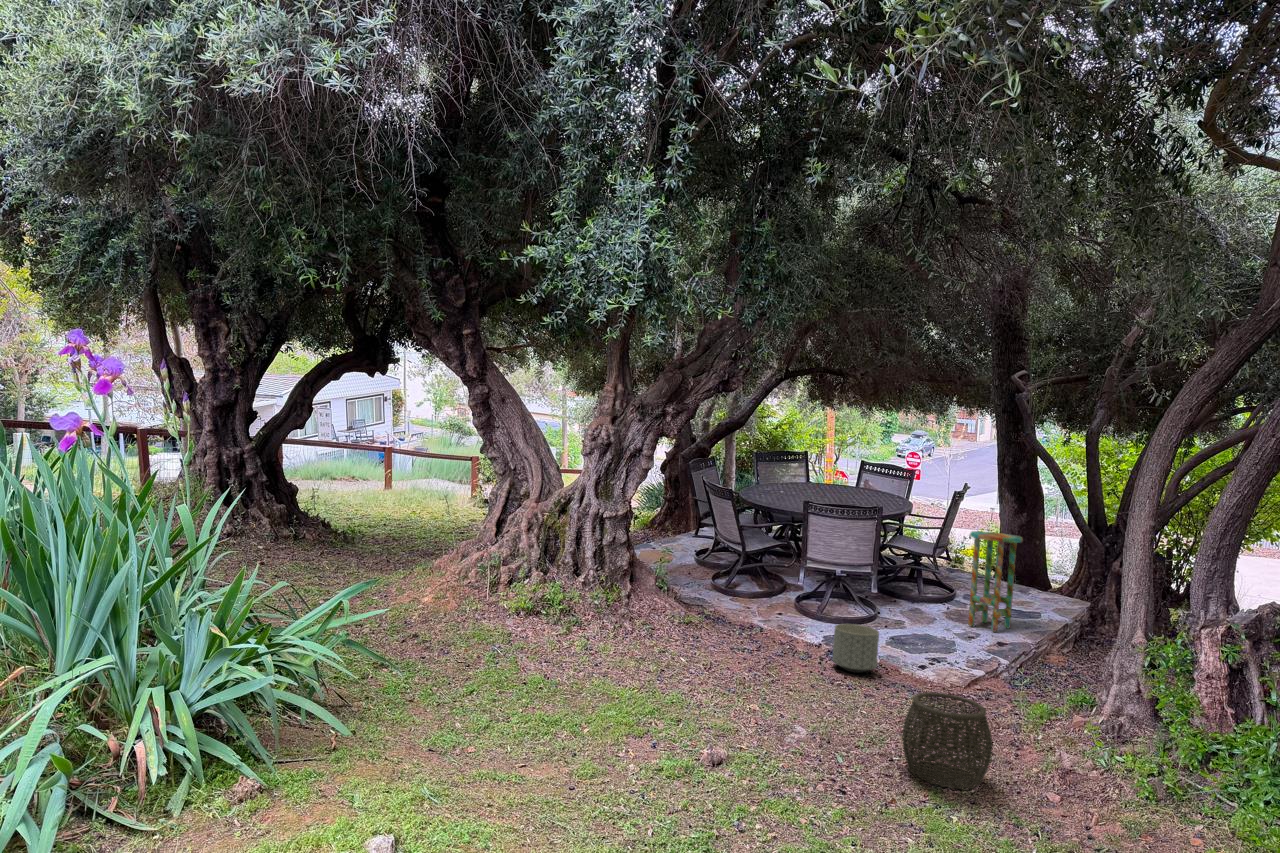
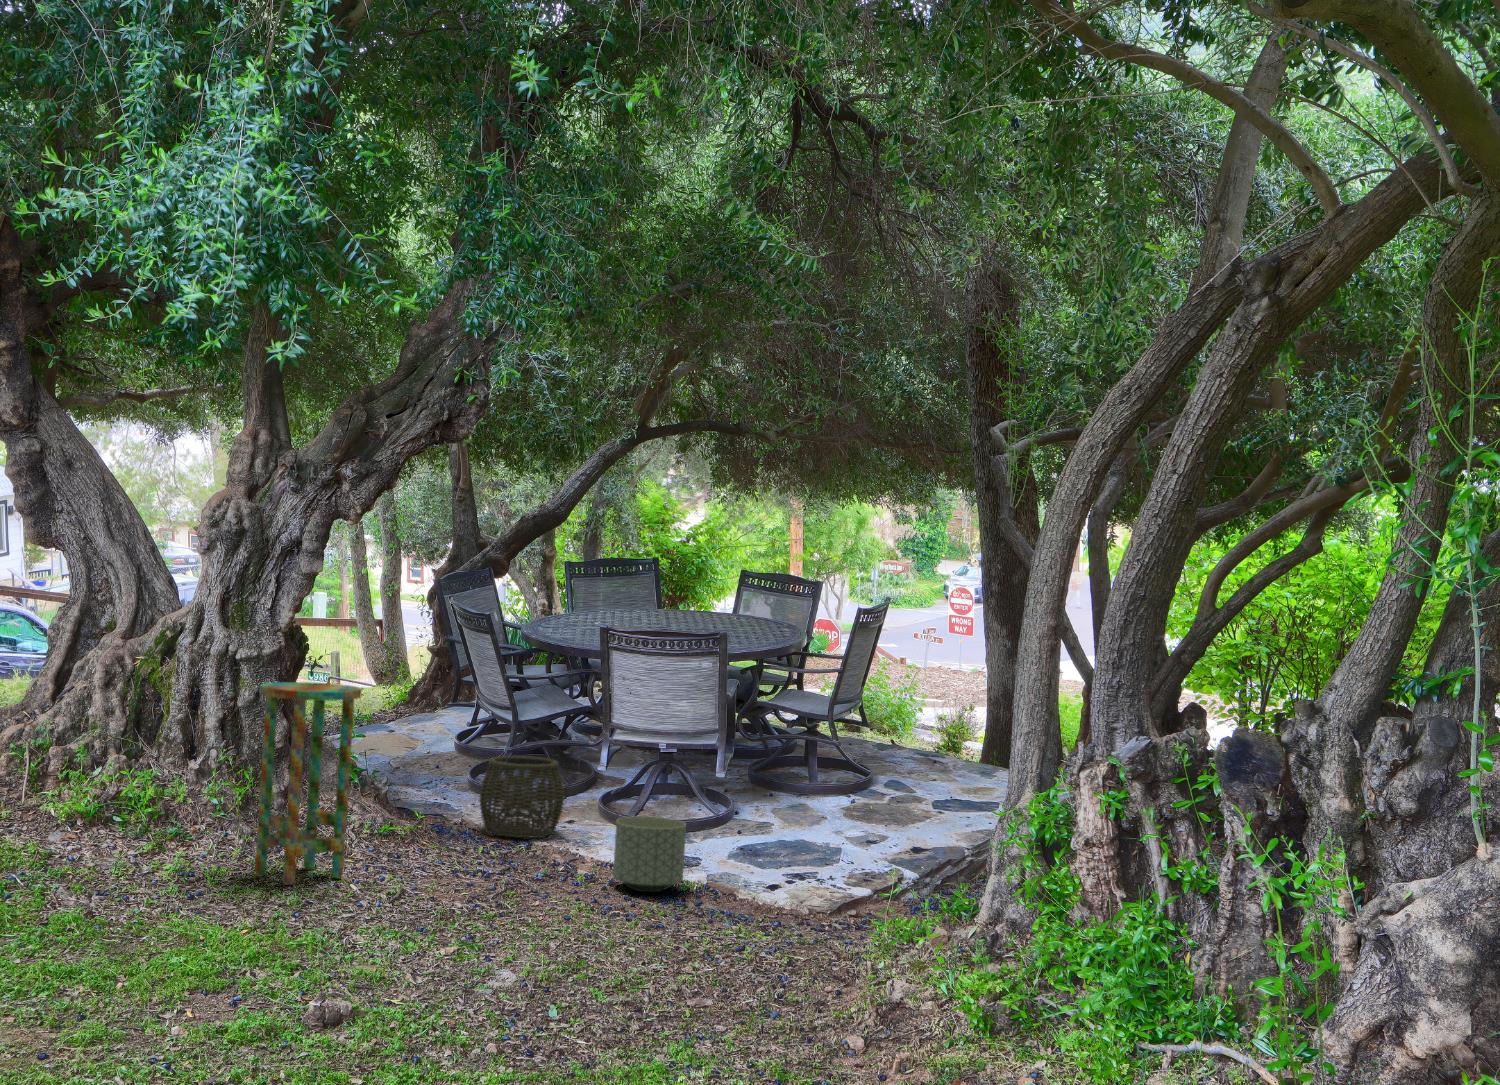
side table: present [968,531,1023,632] -> present [255,682,362,885]
woven basket: present [902,692,993,790] -> present [479,756,564,839]

